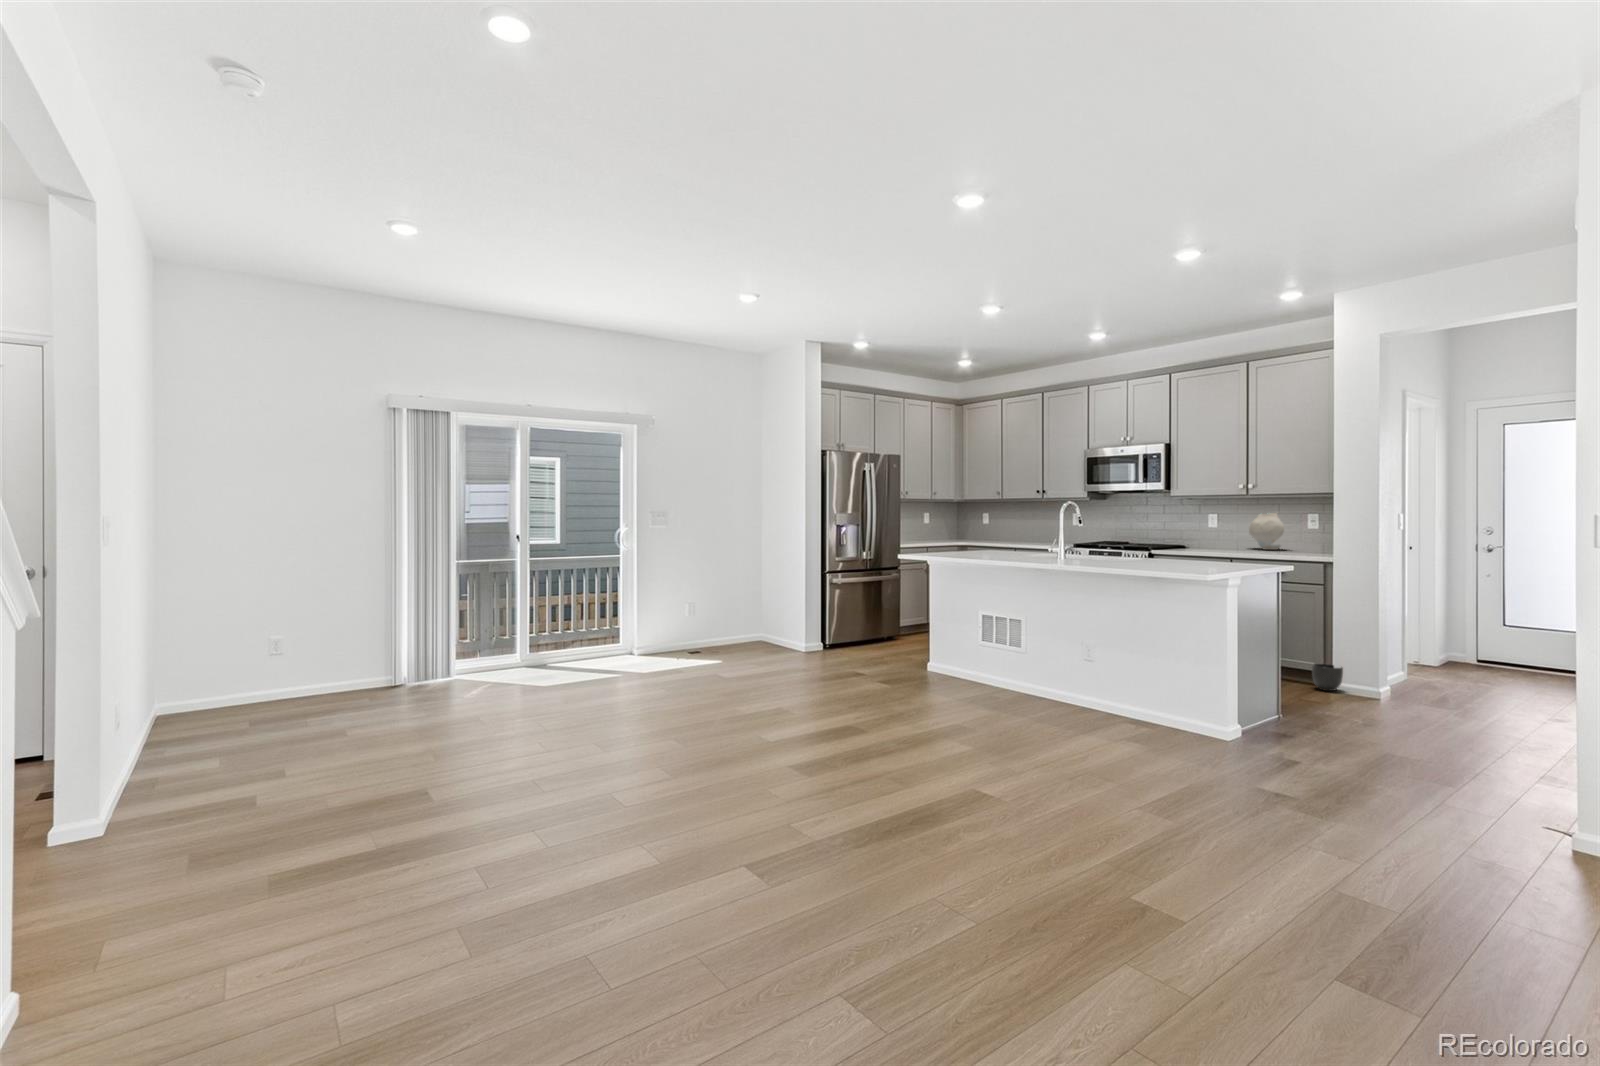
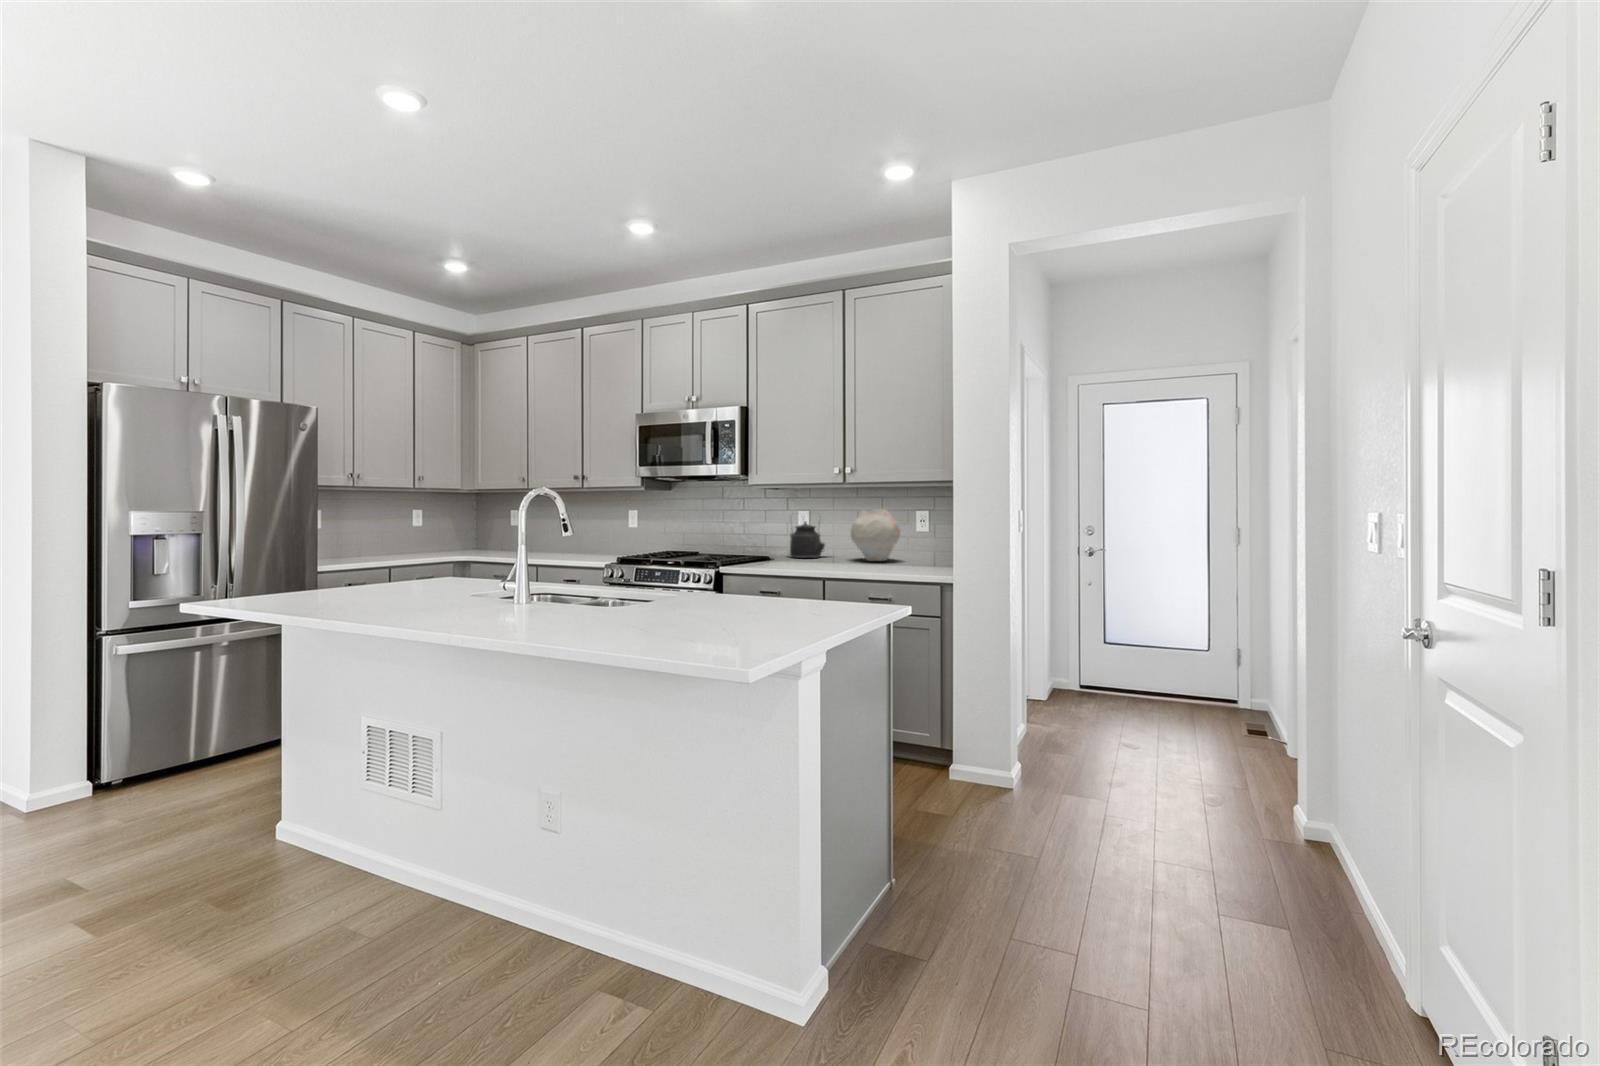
kettle: none [1199,516,1236,547] -> present [790,521,825,558]
planter: present [1312,664,1343,691] -> none [927,742,967,787]

